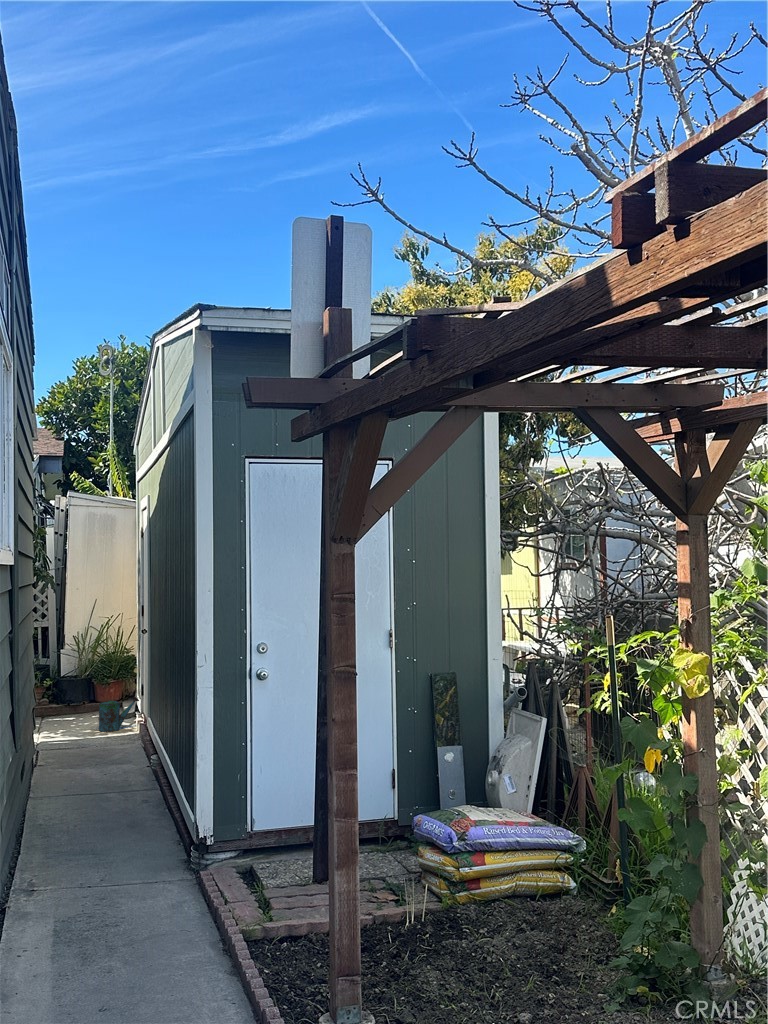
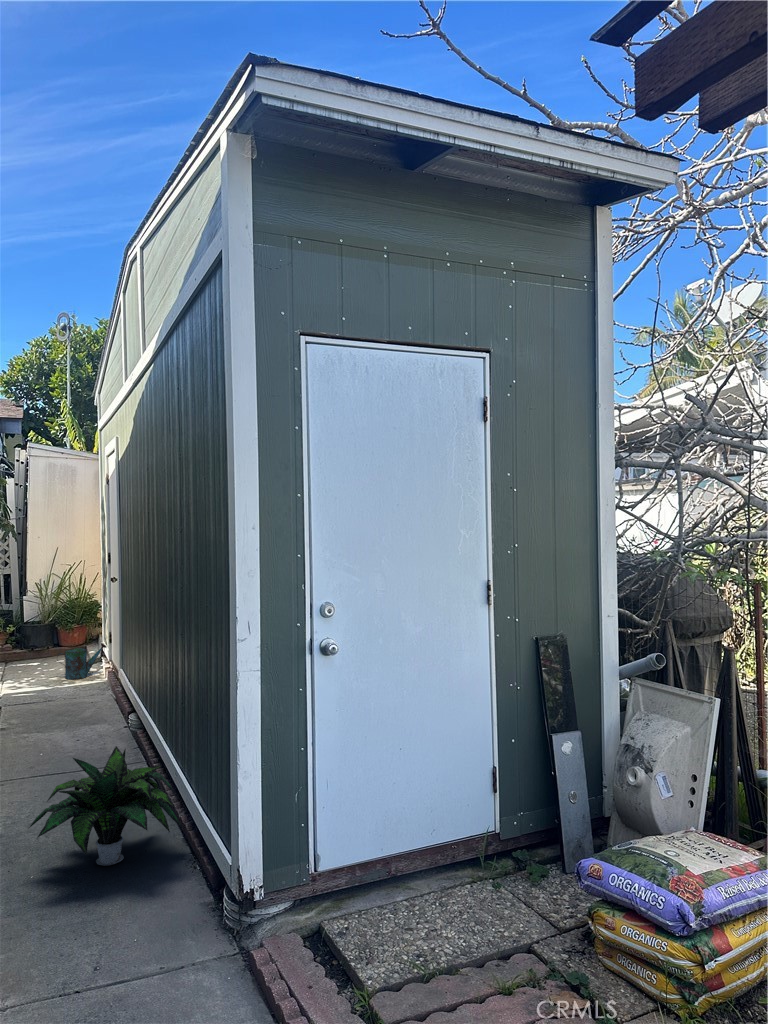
potted plant: none [61,762,182,856] -> present [29,746,182,865]

